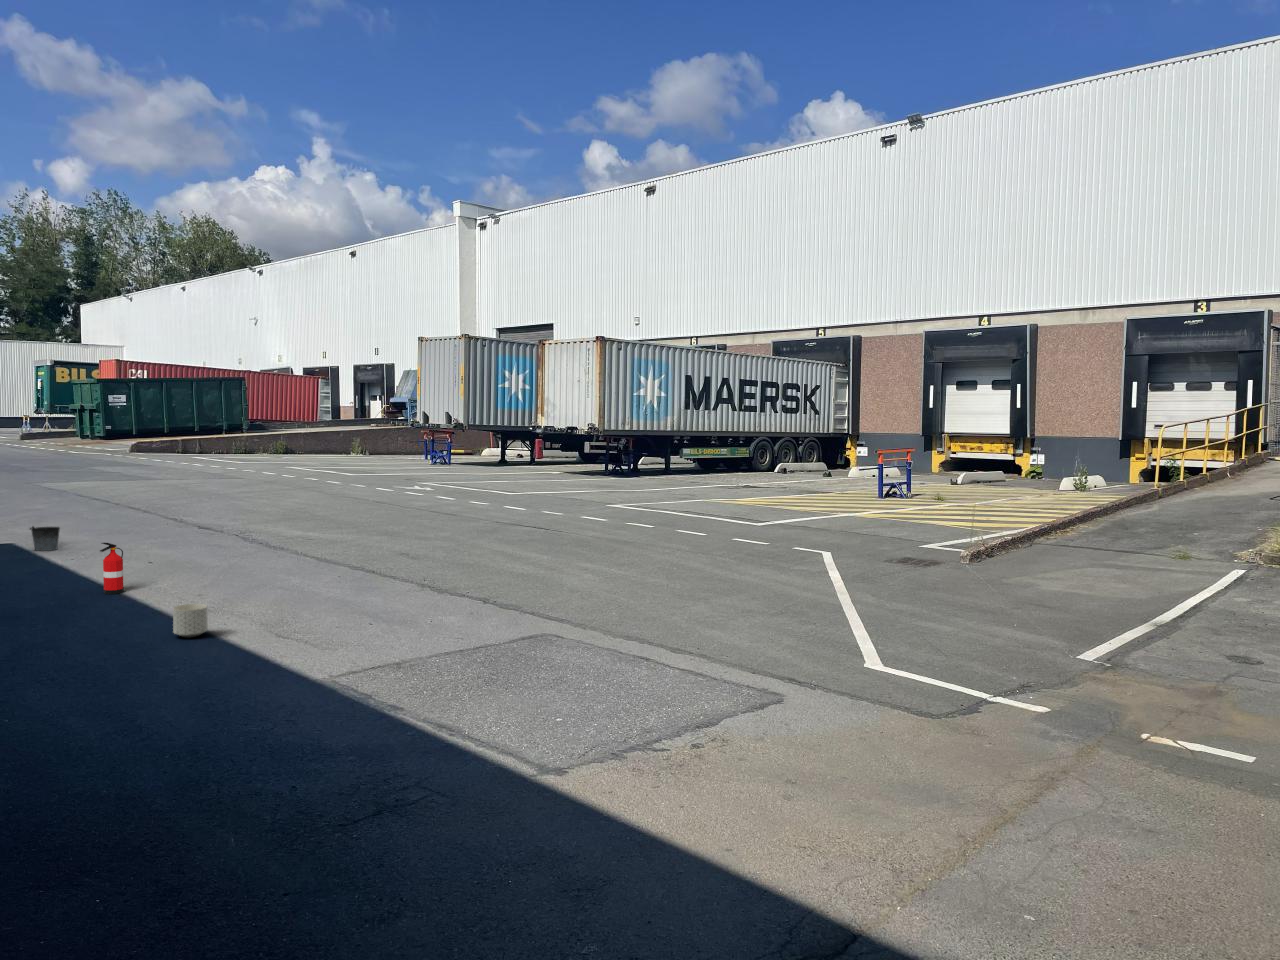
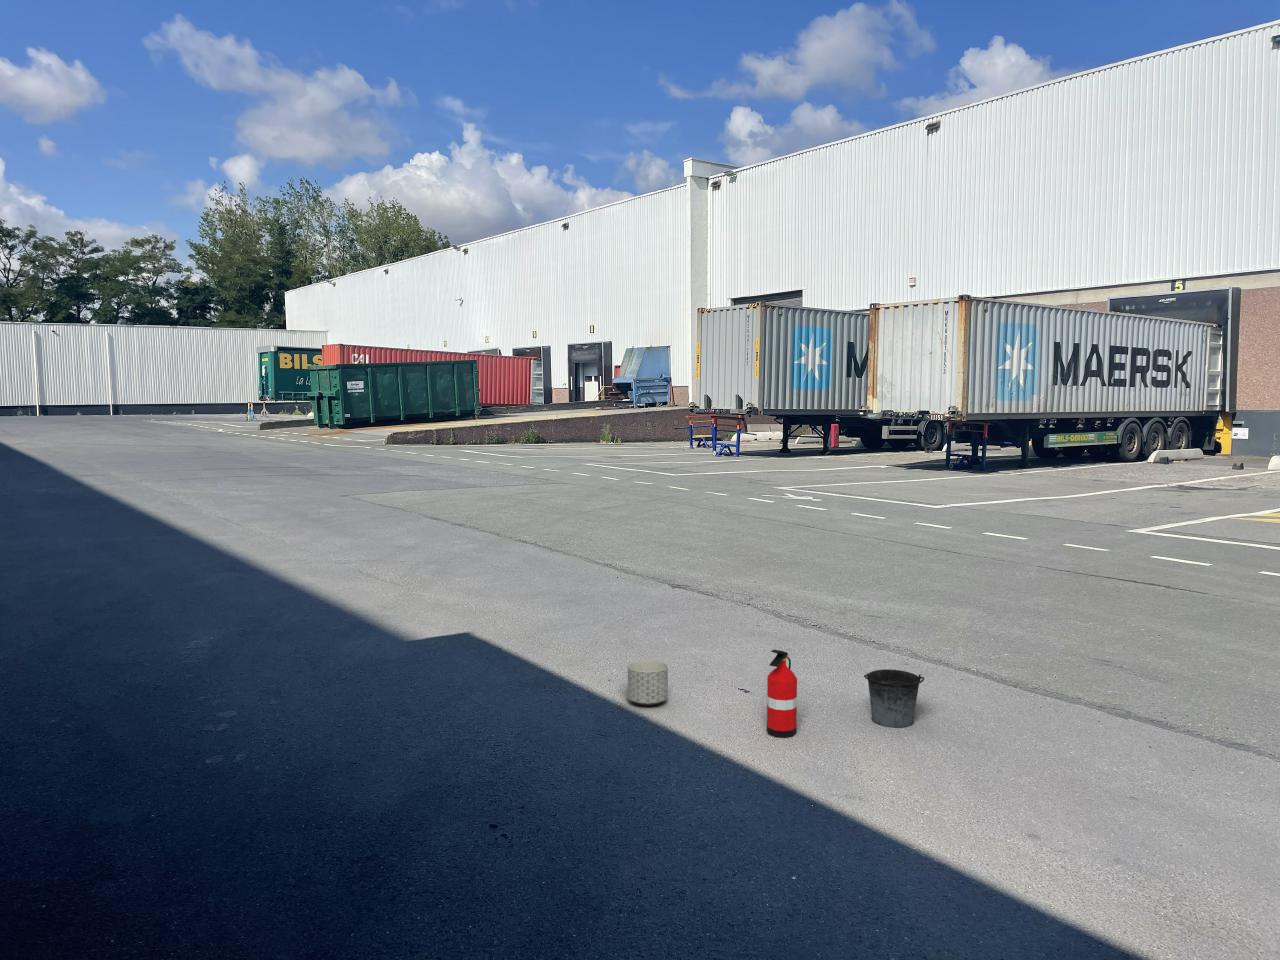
bucket: present [30,527,60,551] -> present [864,669,924,727]
planter: present [173,604,207,638] -> present [628,660,668,706]

